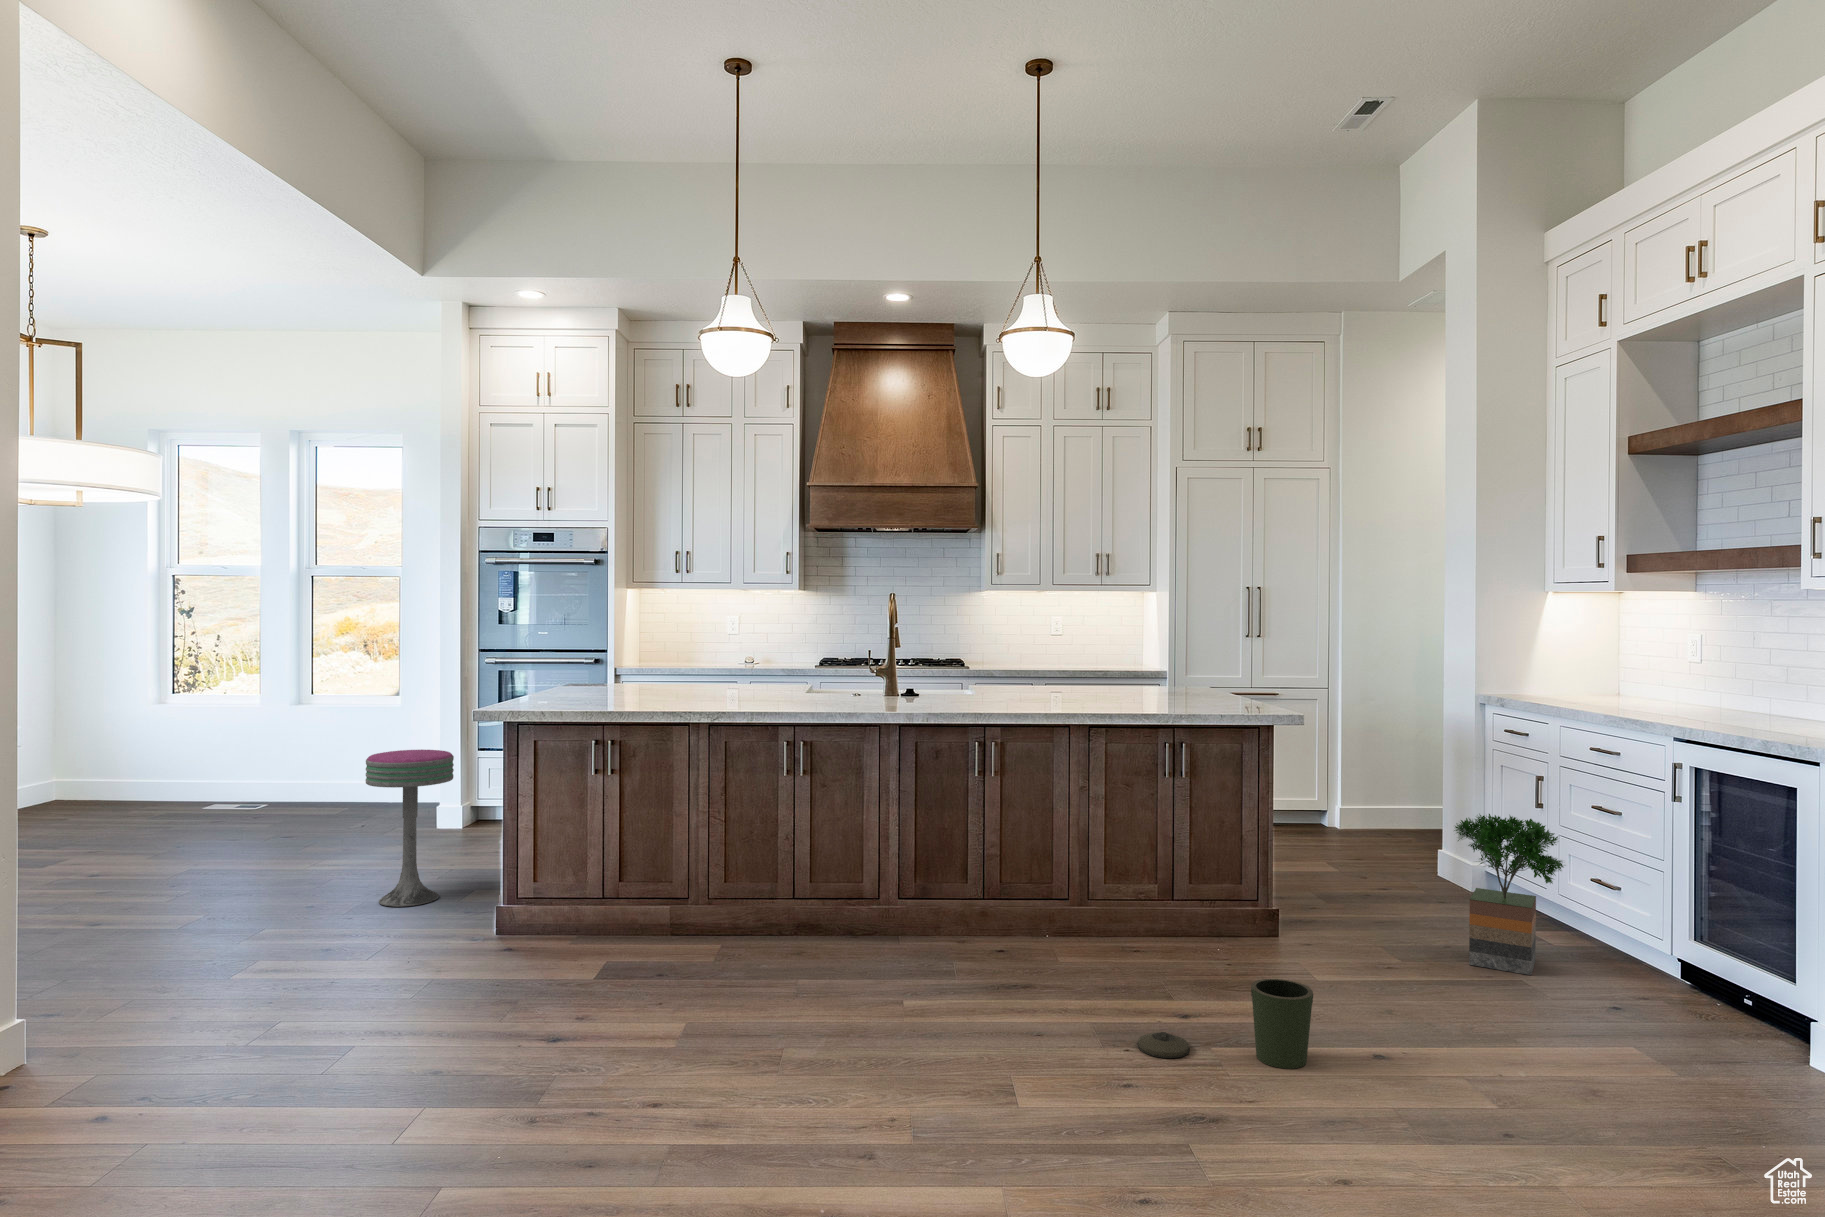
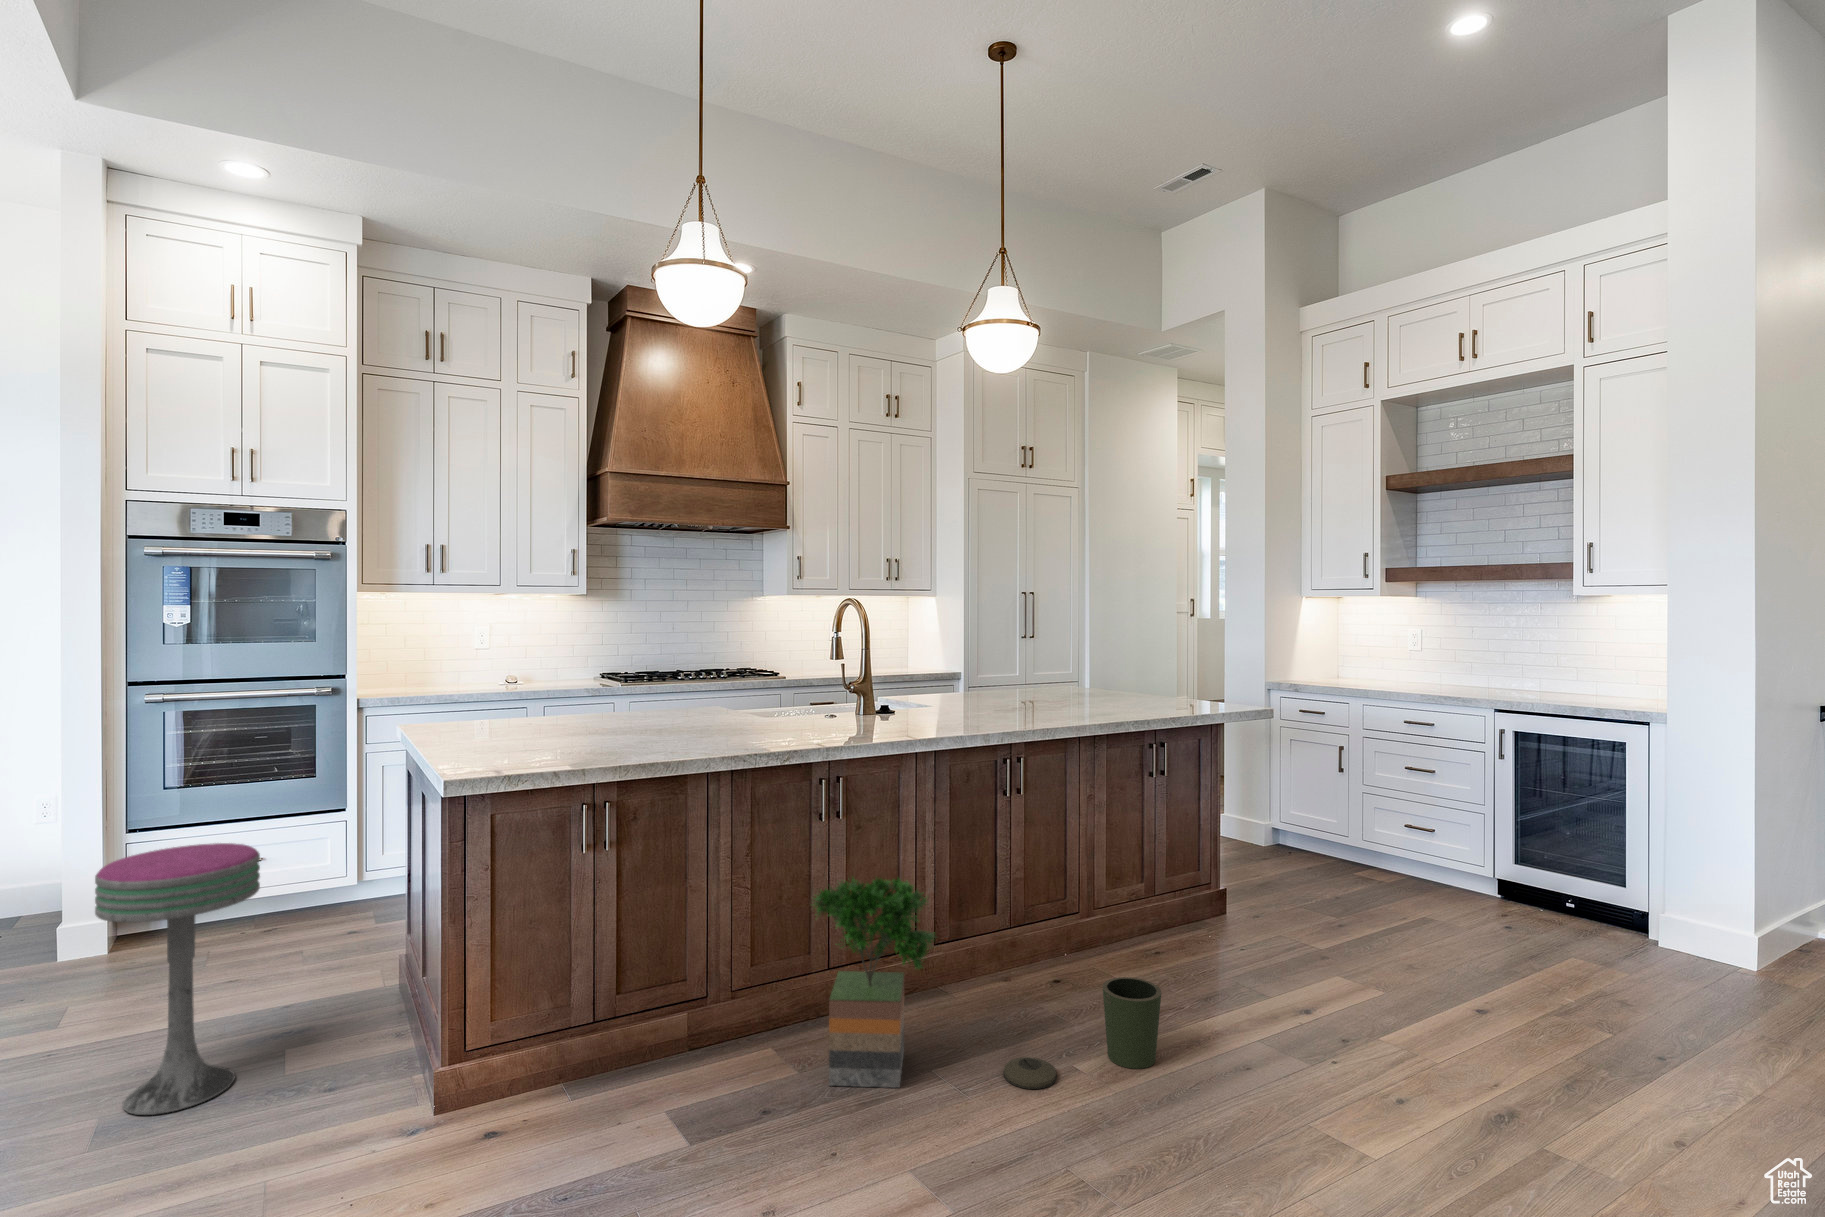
potted tree: present [1454,814,1563,975] -> present [814,878,935,1088]
trash can: present [1137,979,1313,1069] -> present [1003,977,1161,1089]

